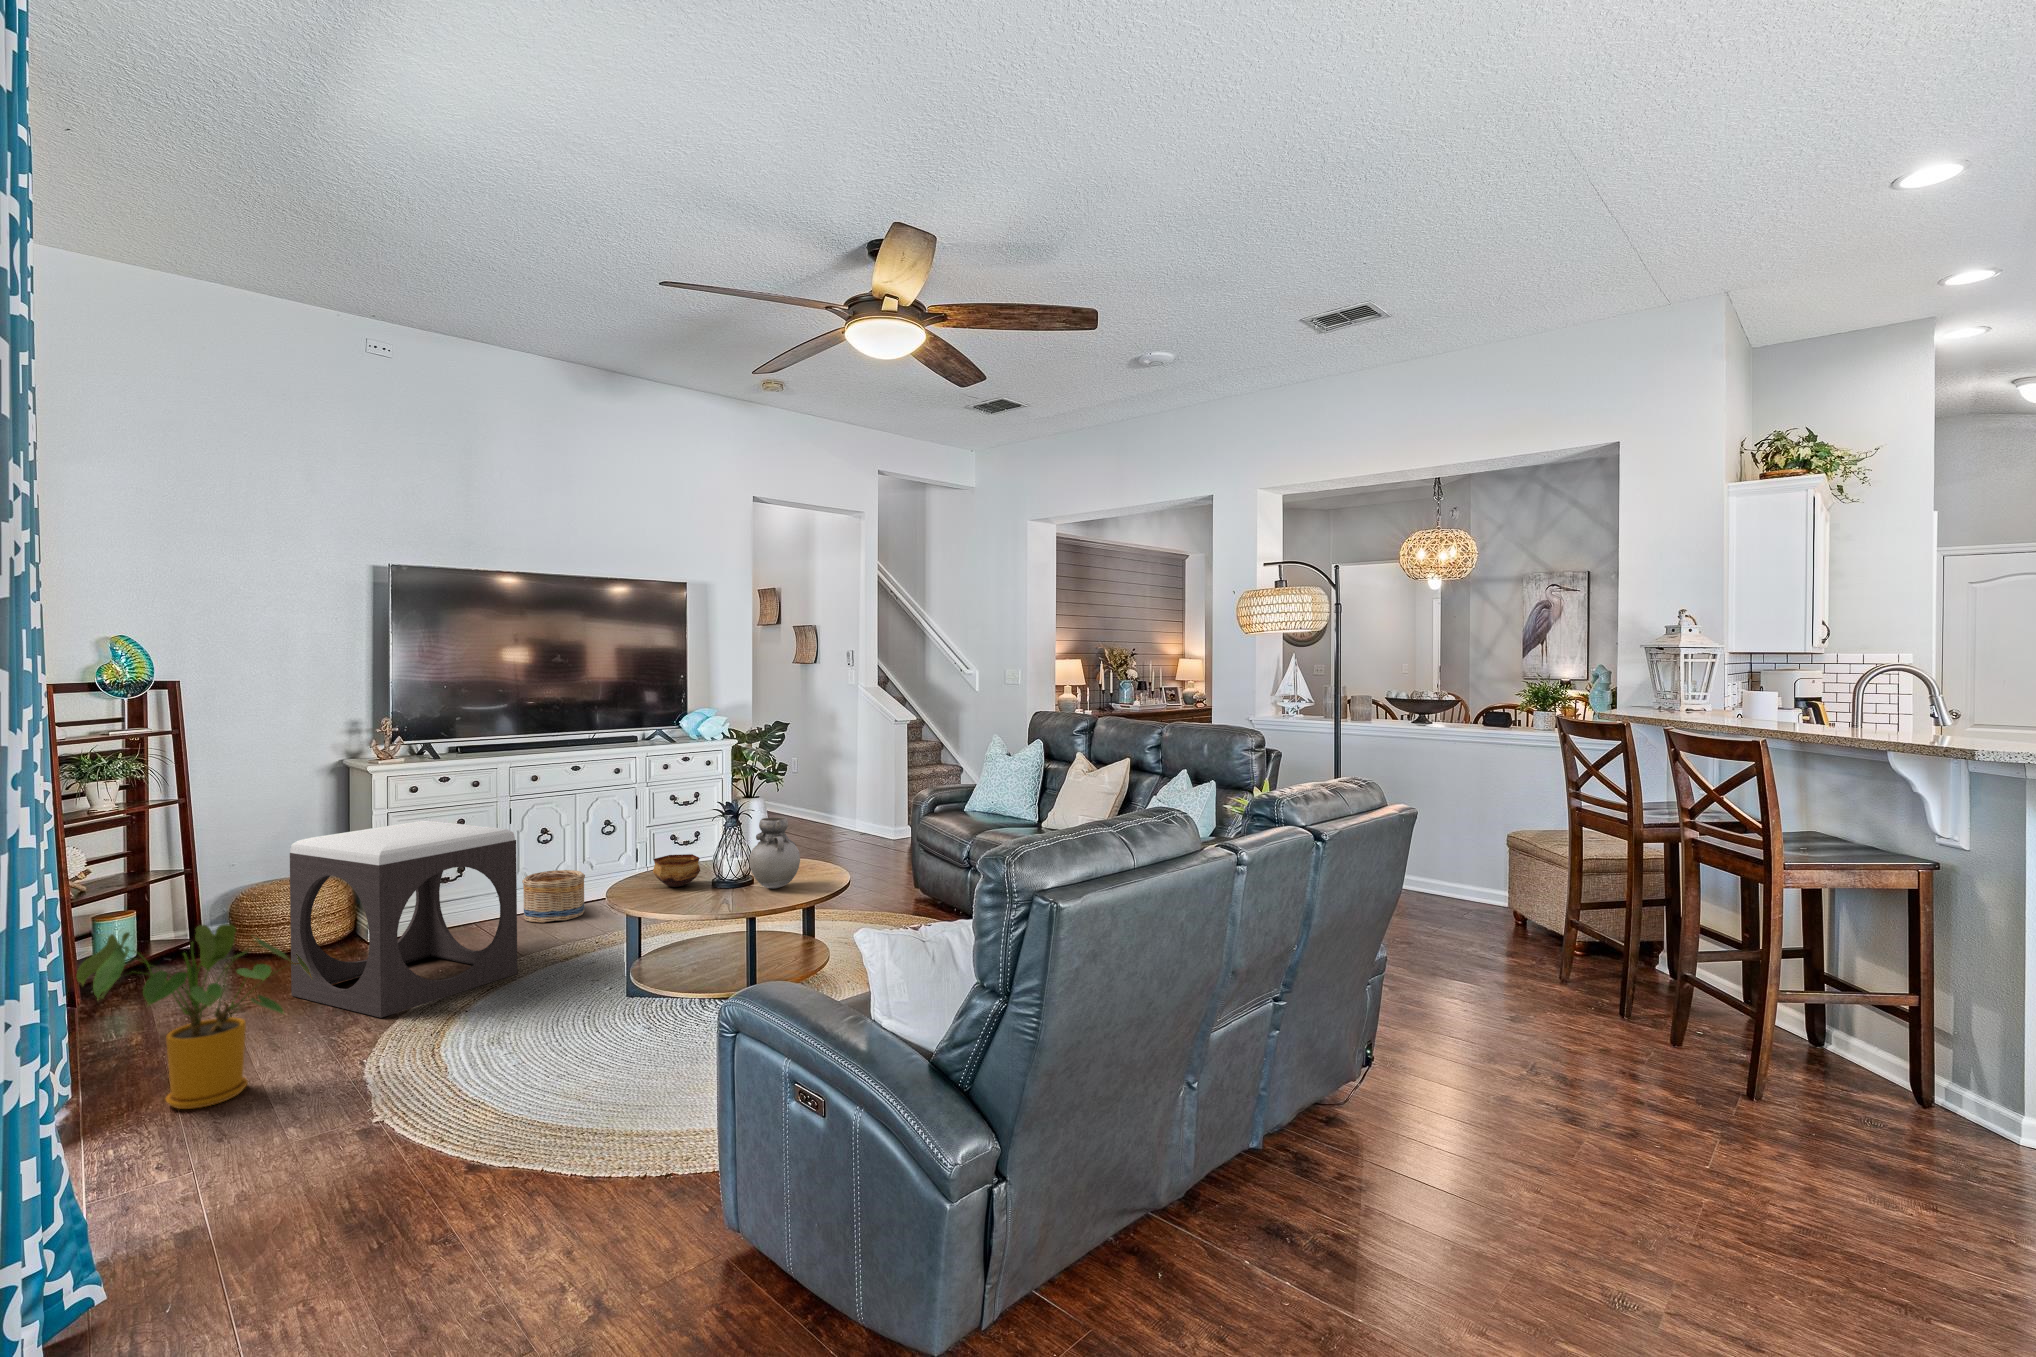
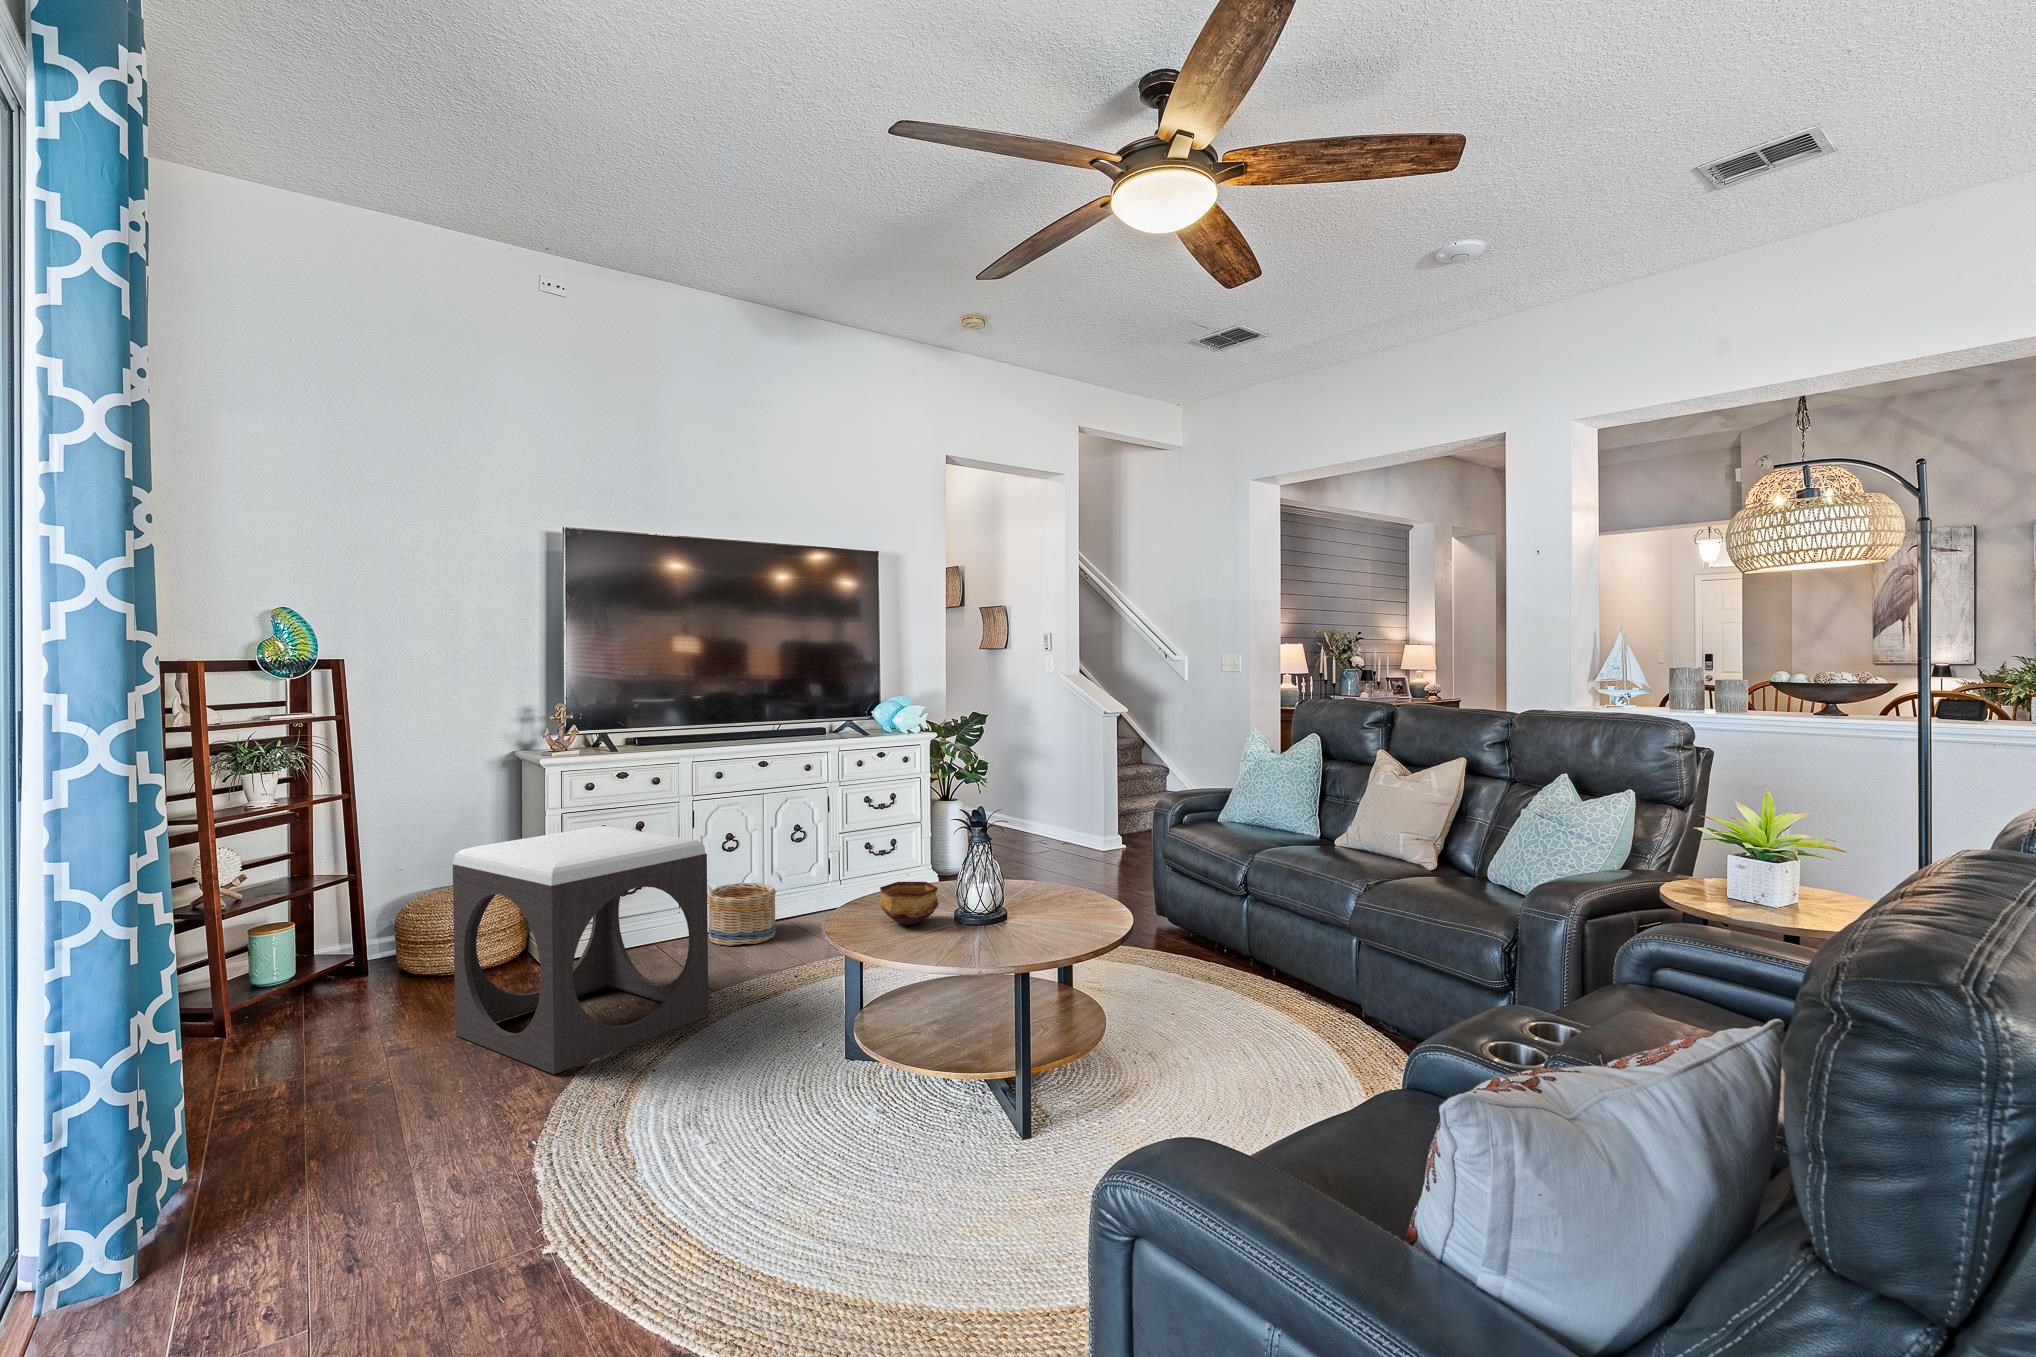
vase: present [749,817,800,888] -> none [1004,837,1070,932]
house plant: present [76,924,310,1109] -> none [192,967,473,1208]

